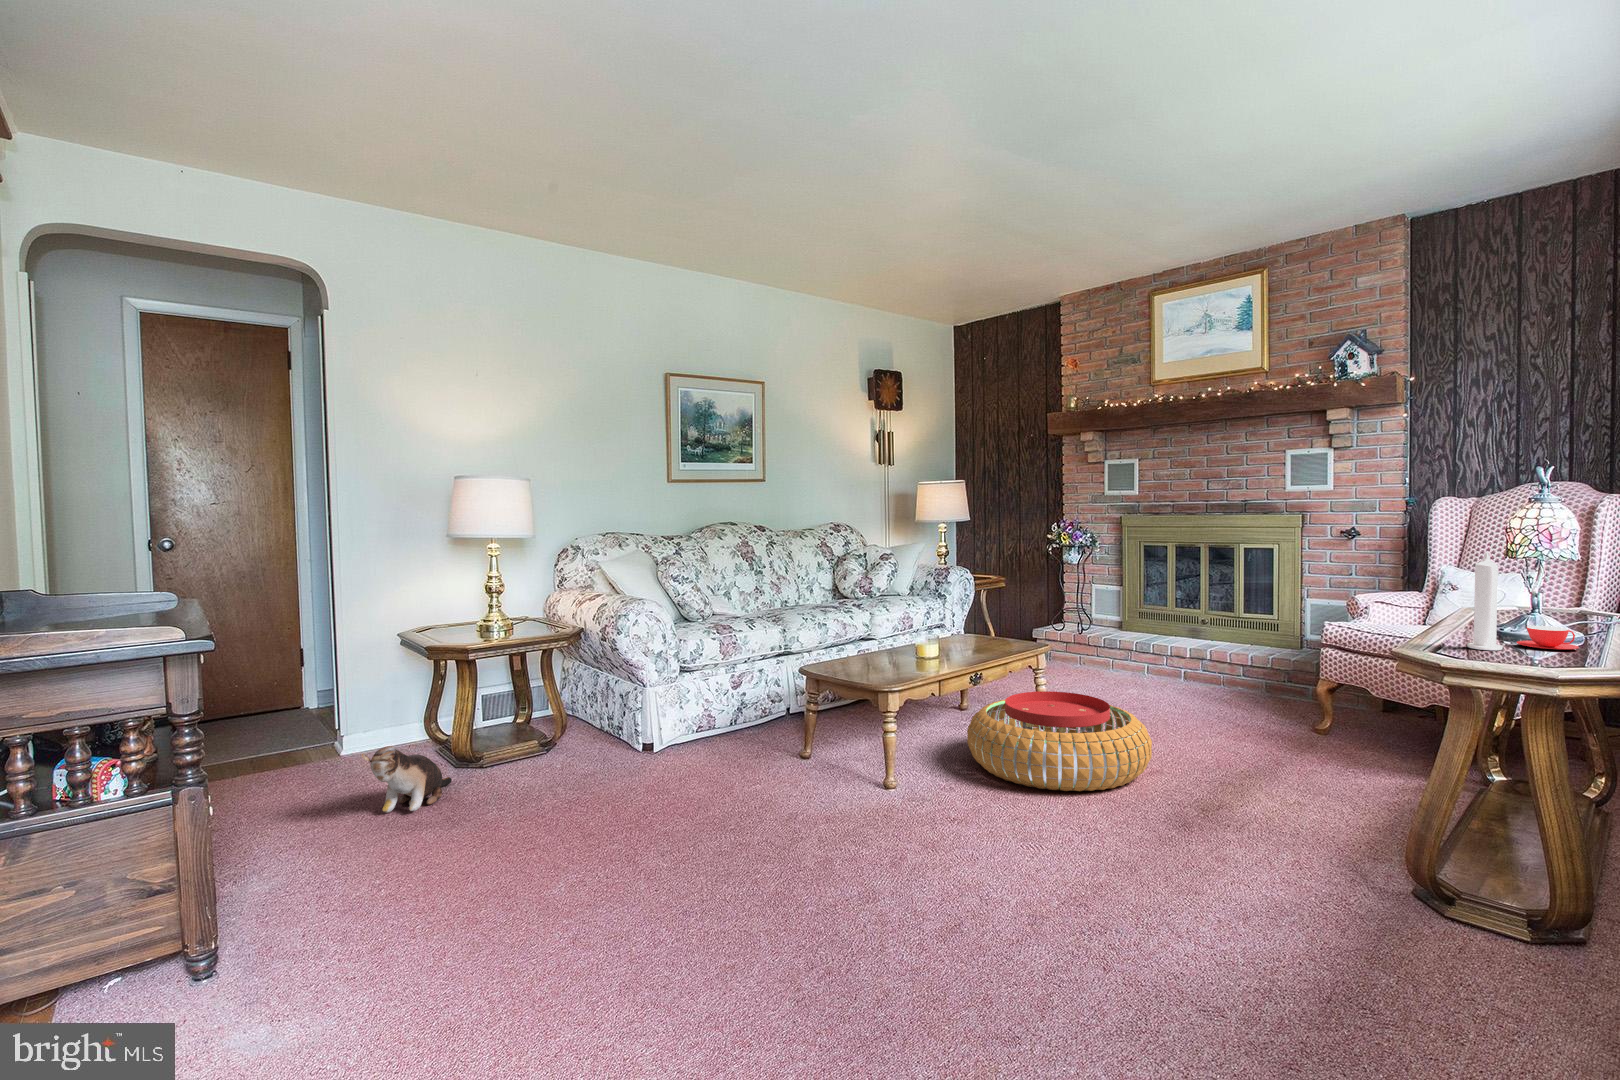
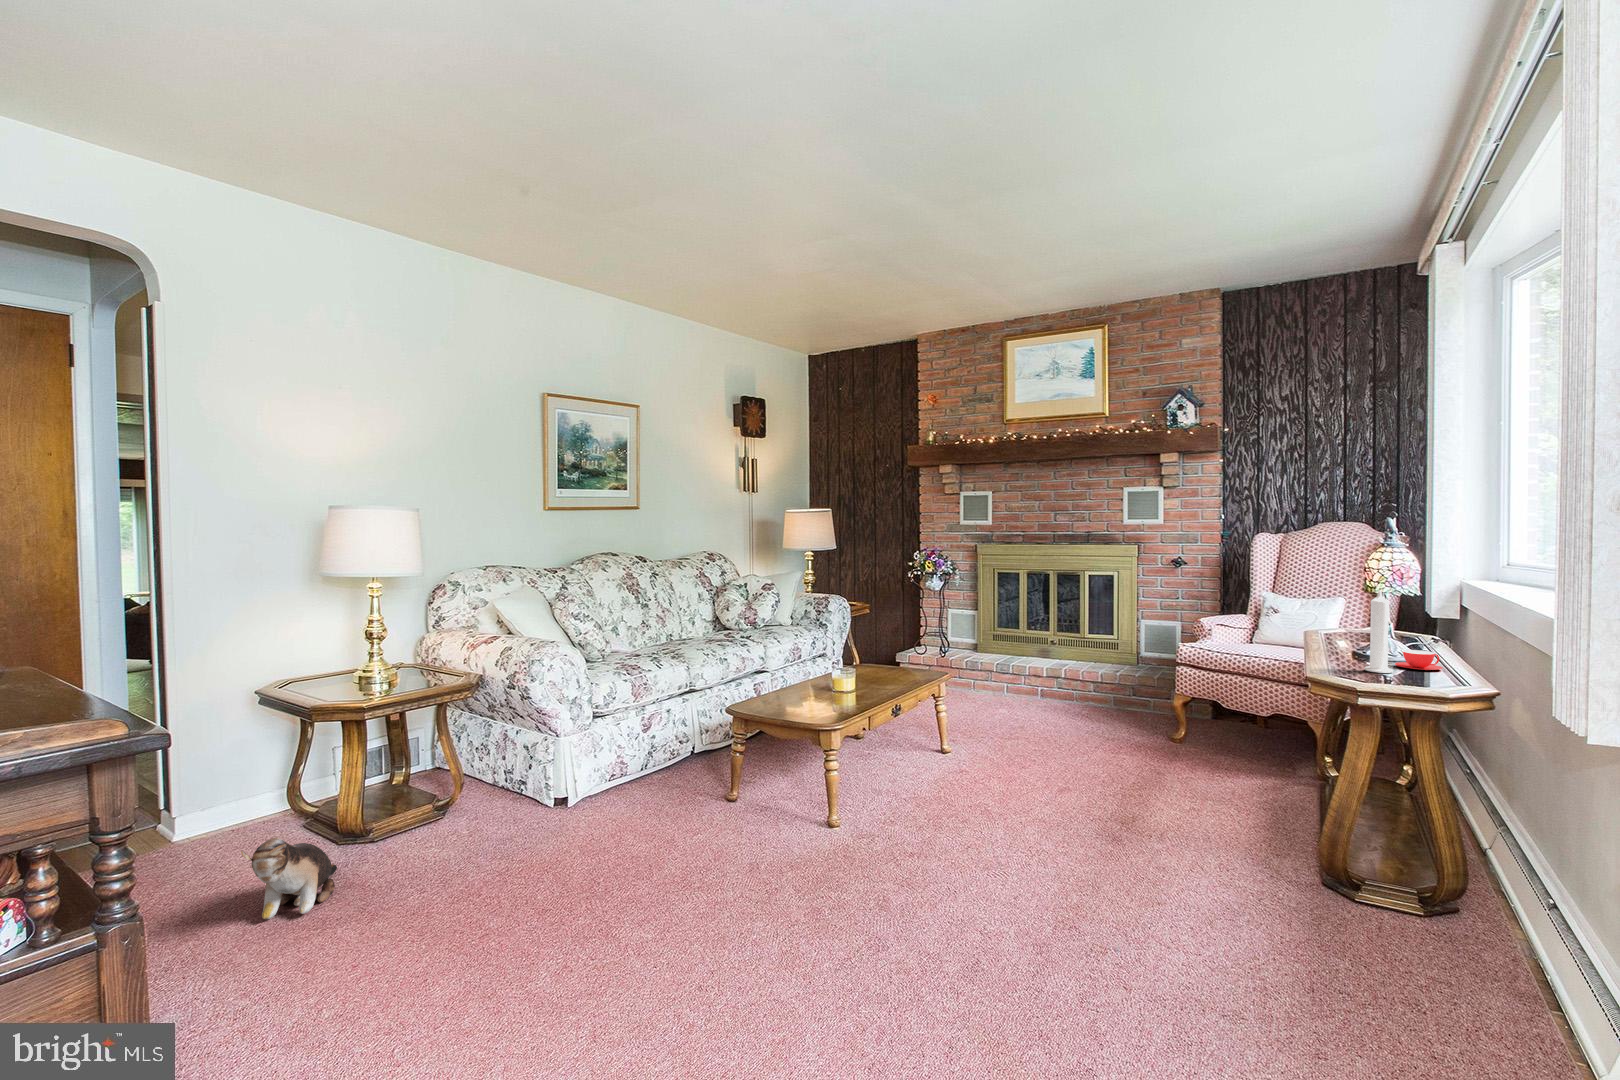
pouf: present [967,691,1152,791] -> none [897,718,1070,816]

